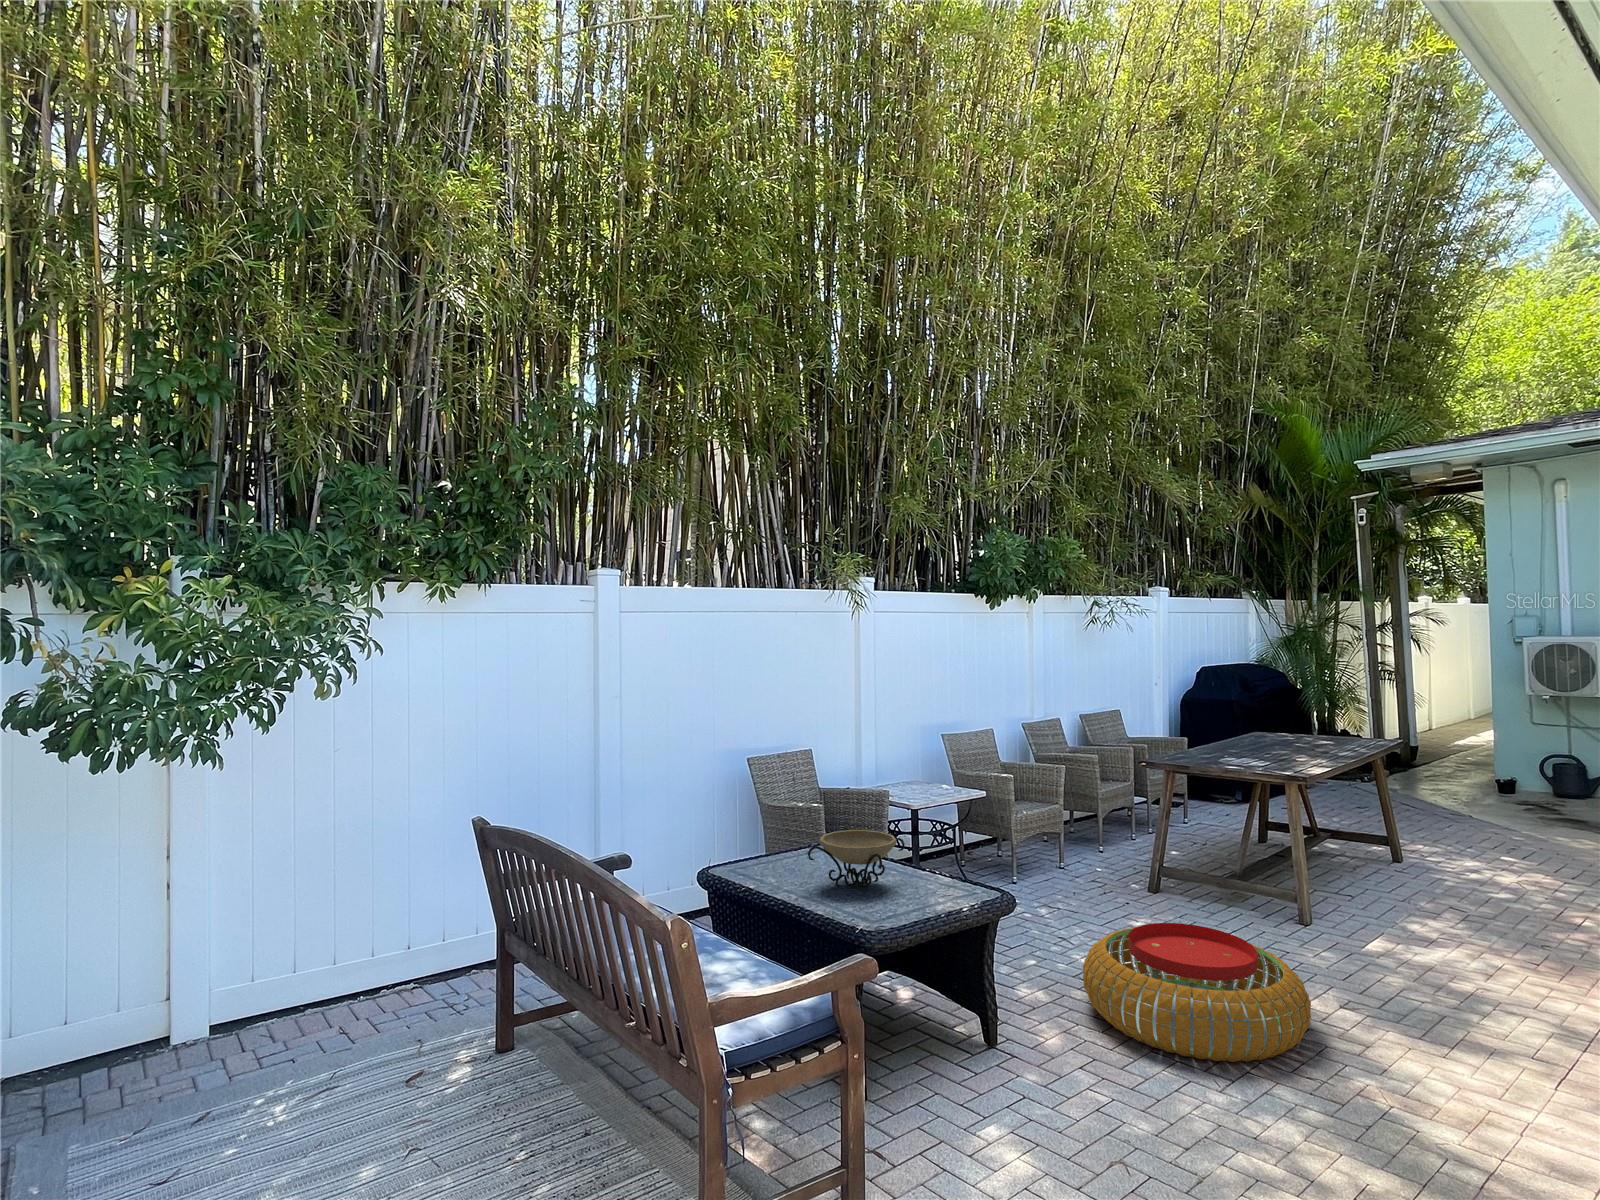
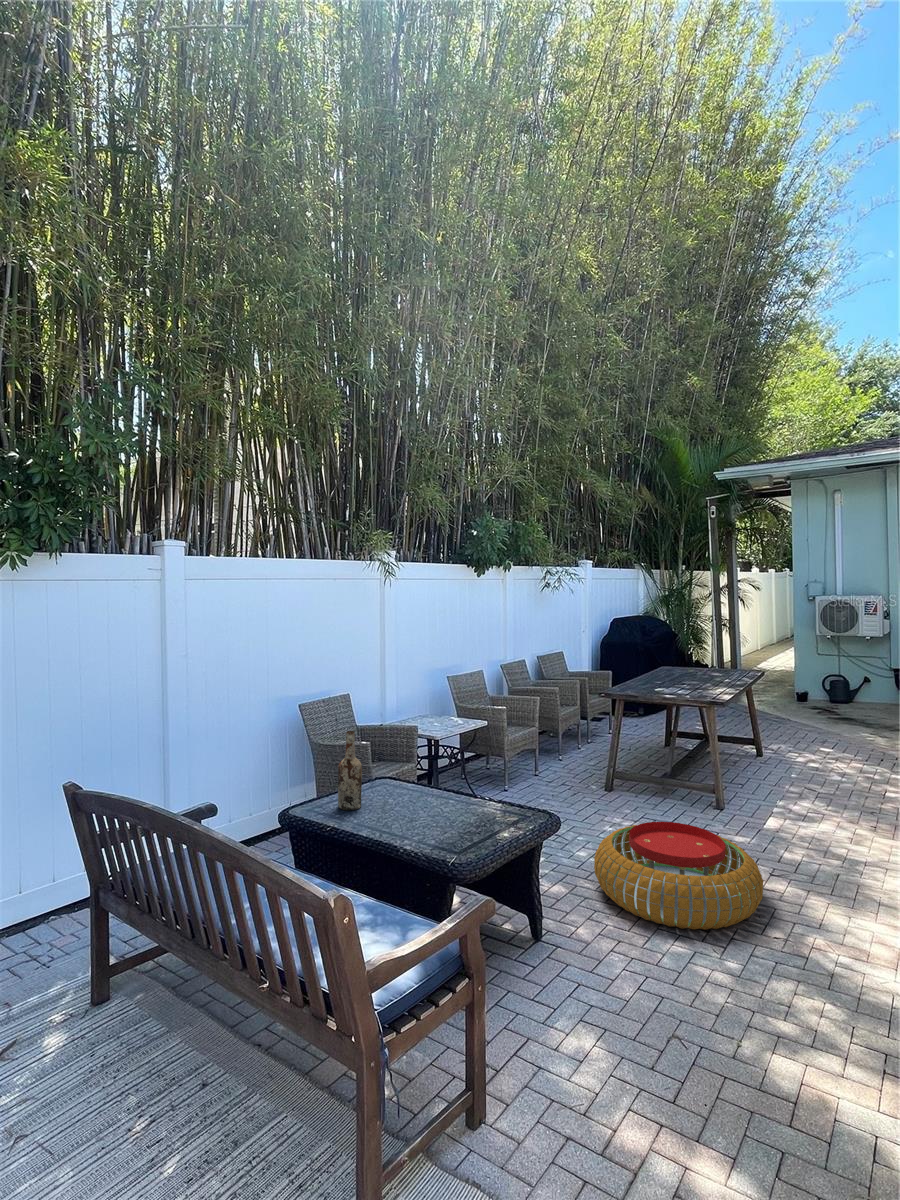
wine bottle: none [761,782,788,873] -> present [338,731,362,810]
decorative bowl: present [808,830,905,891] -> none [389,769,466,822]

